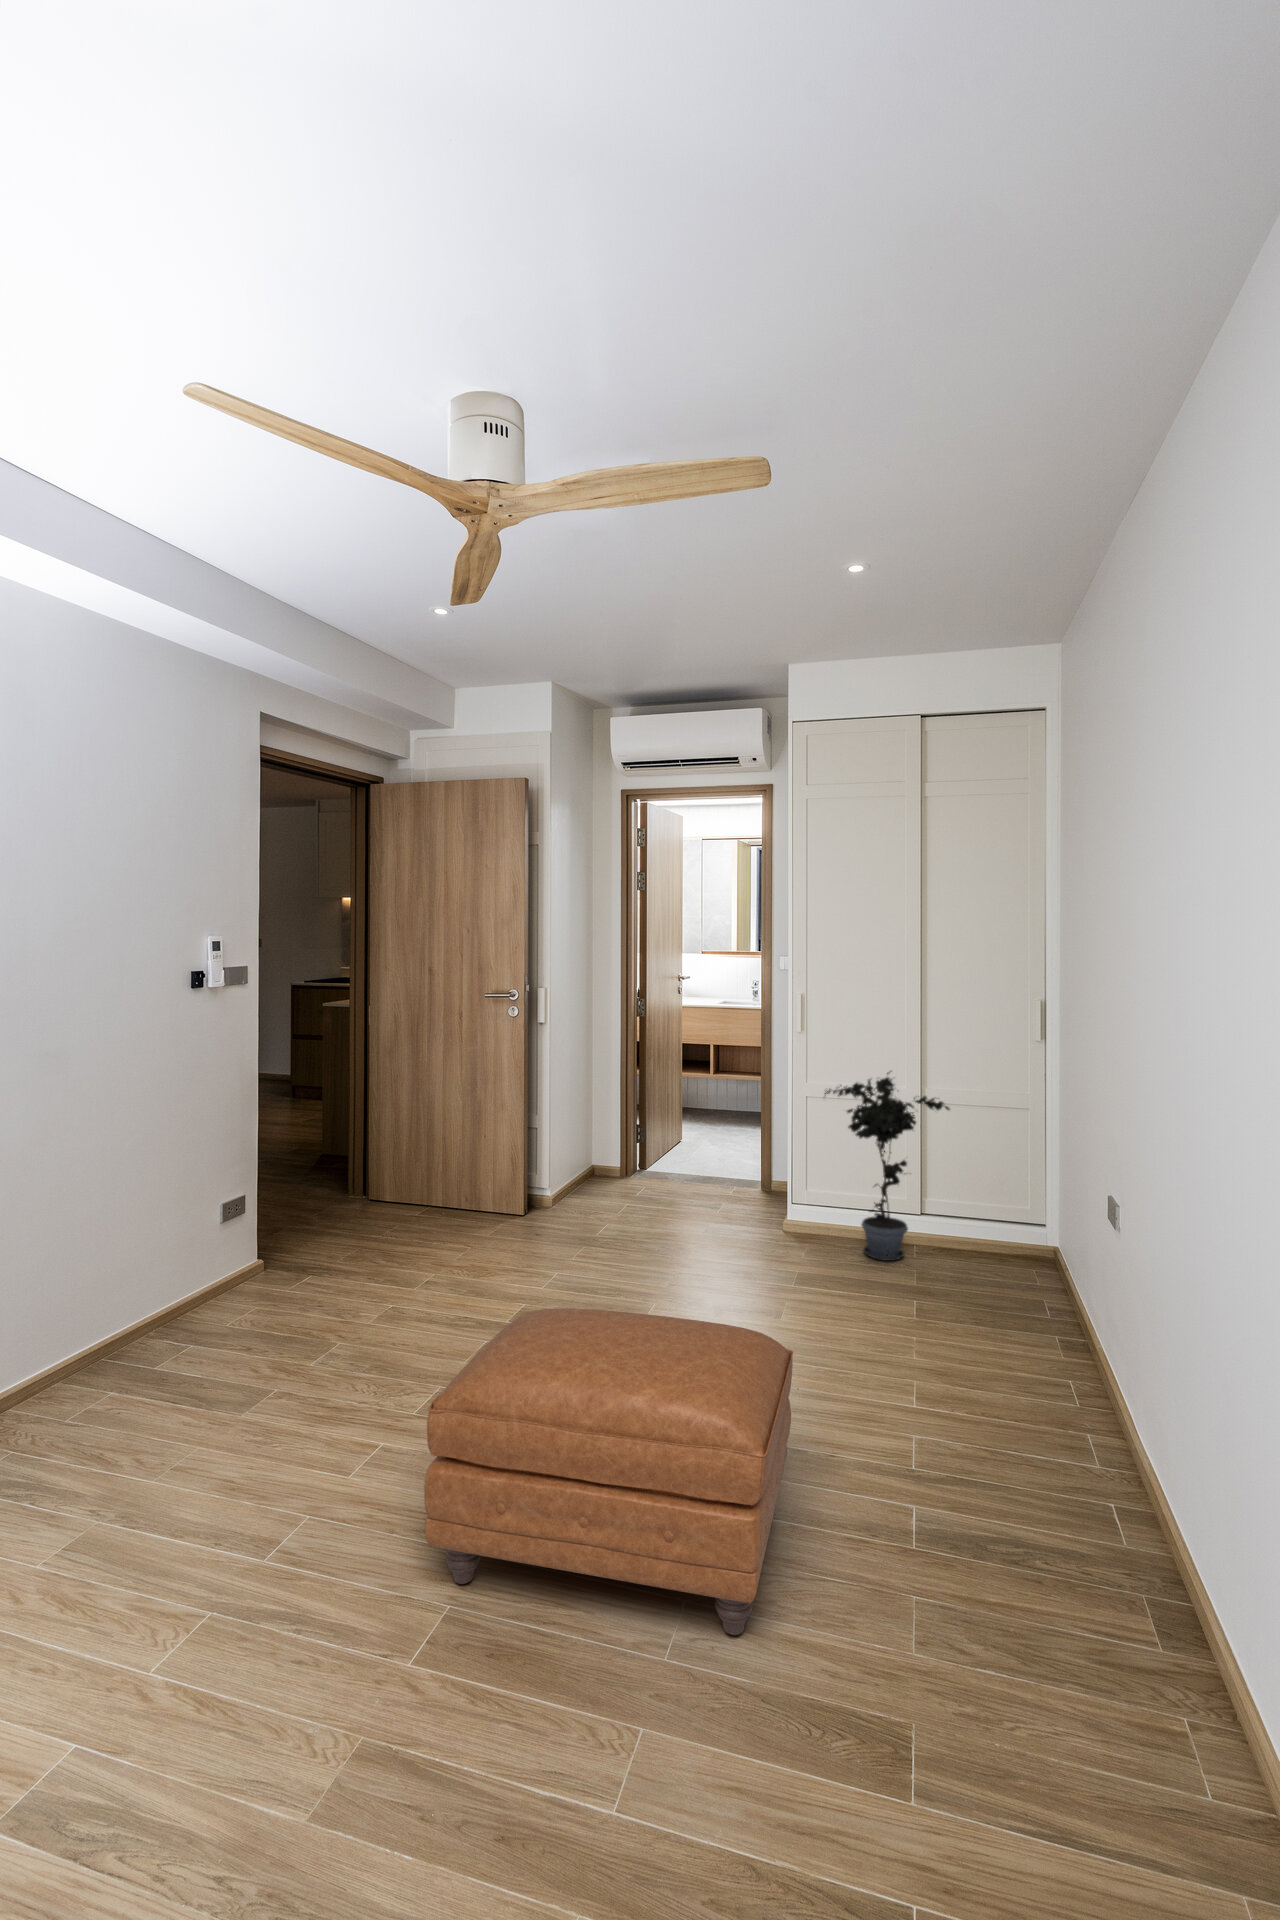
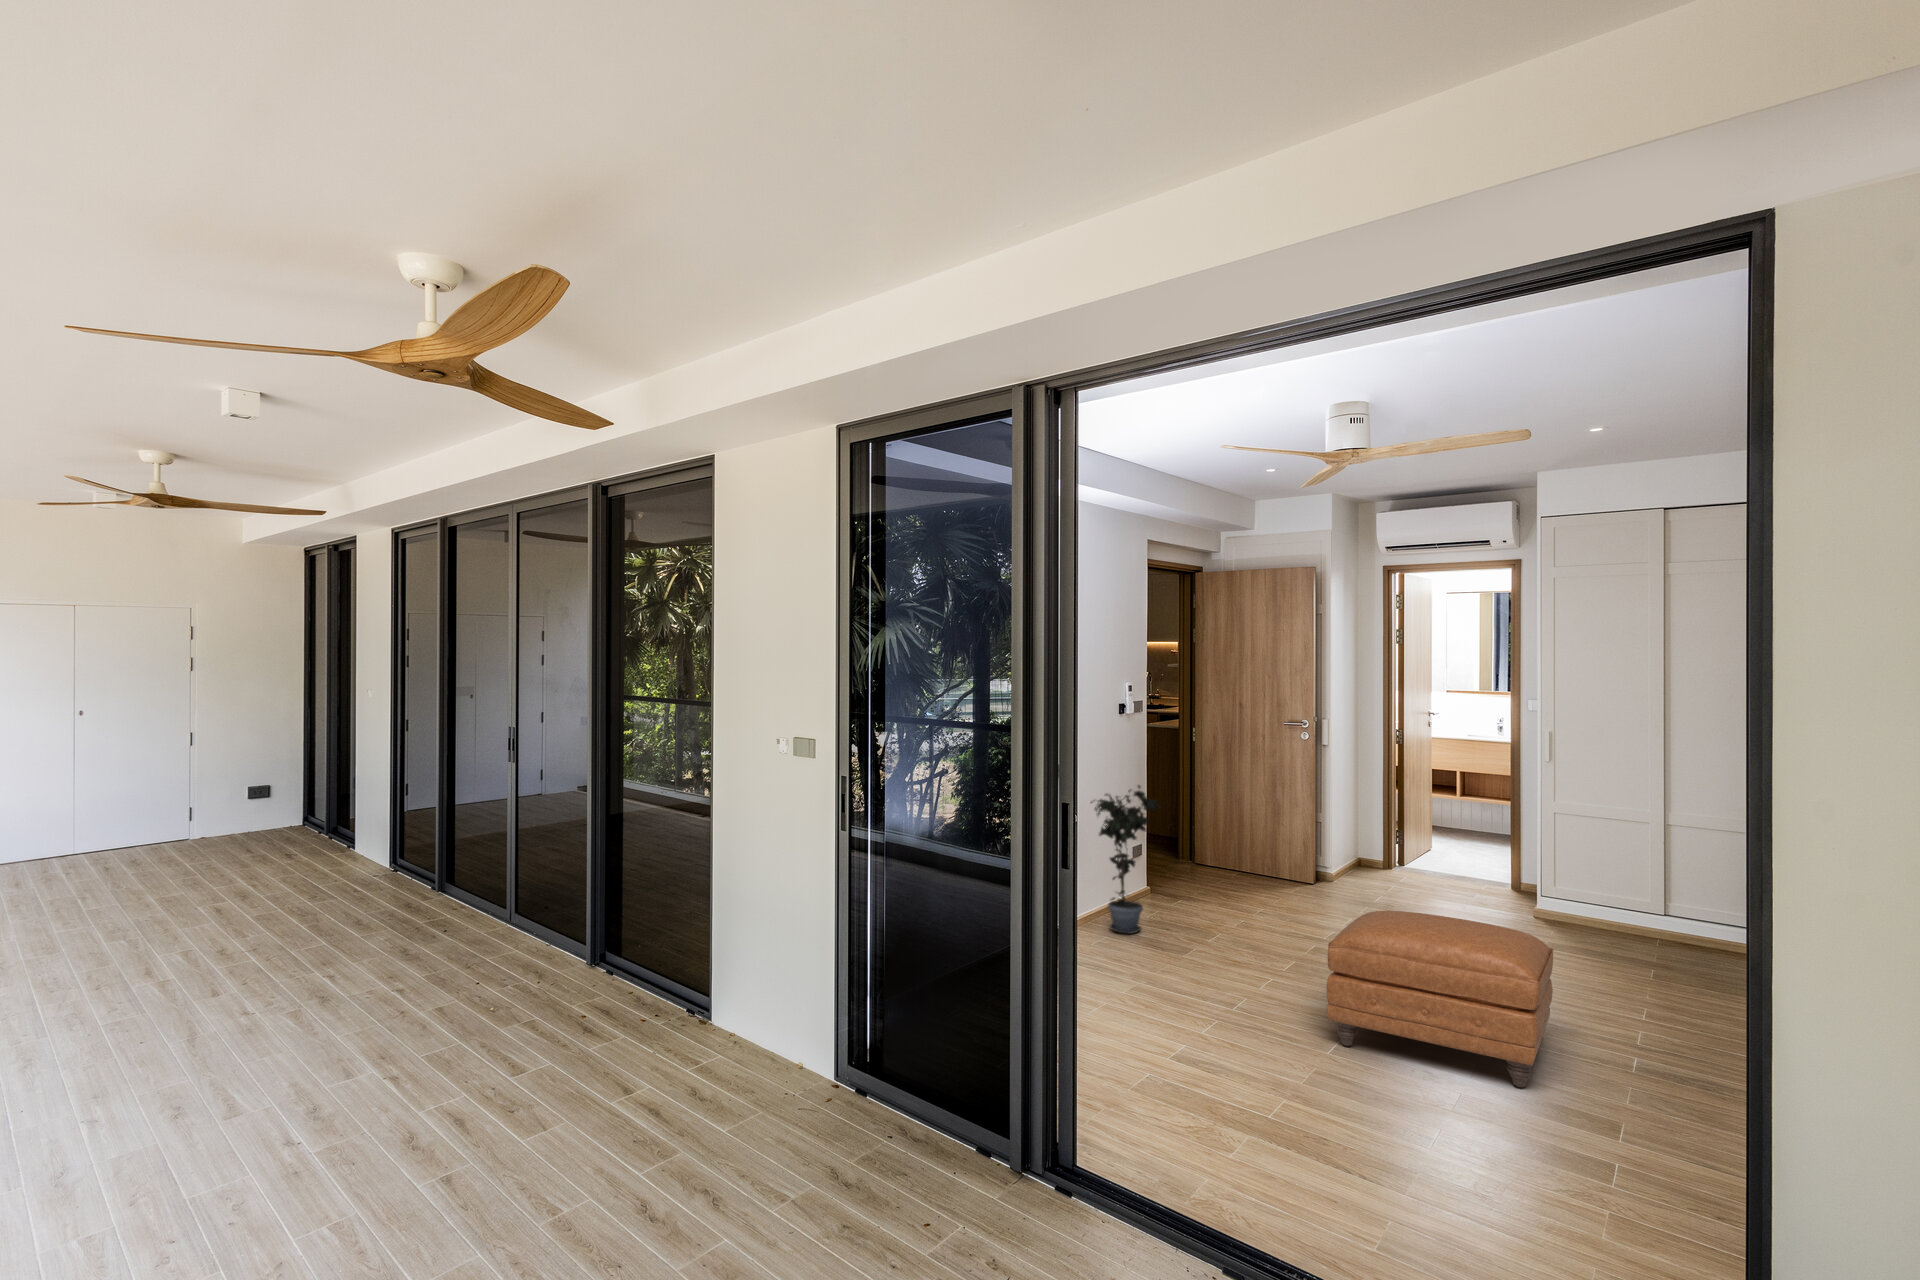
potted plant: present [825,1071,950,1261] -> present [1091,785,1161,934]

